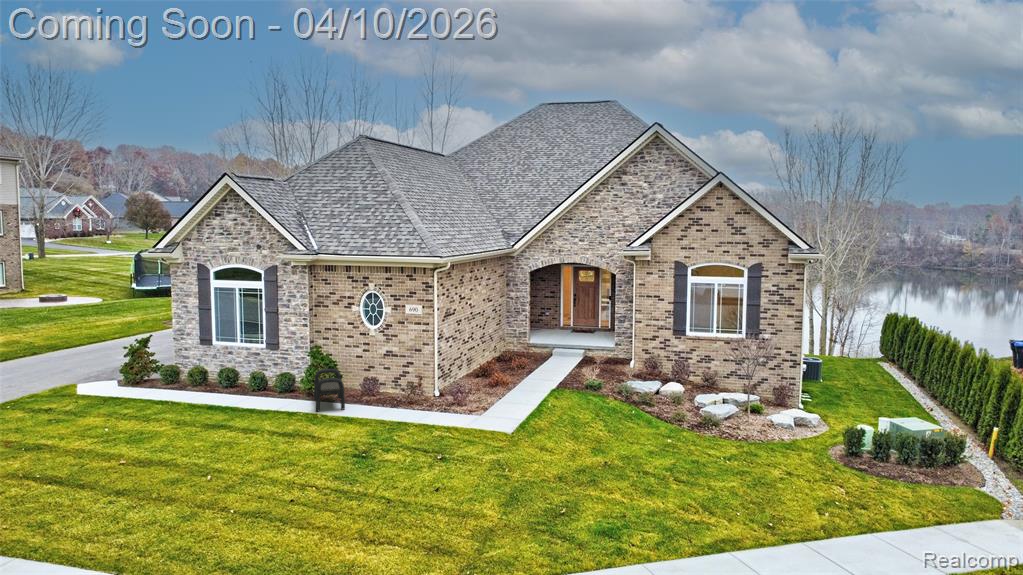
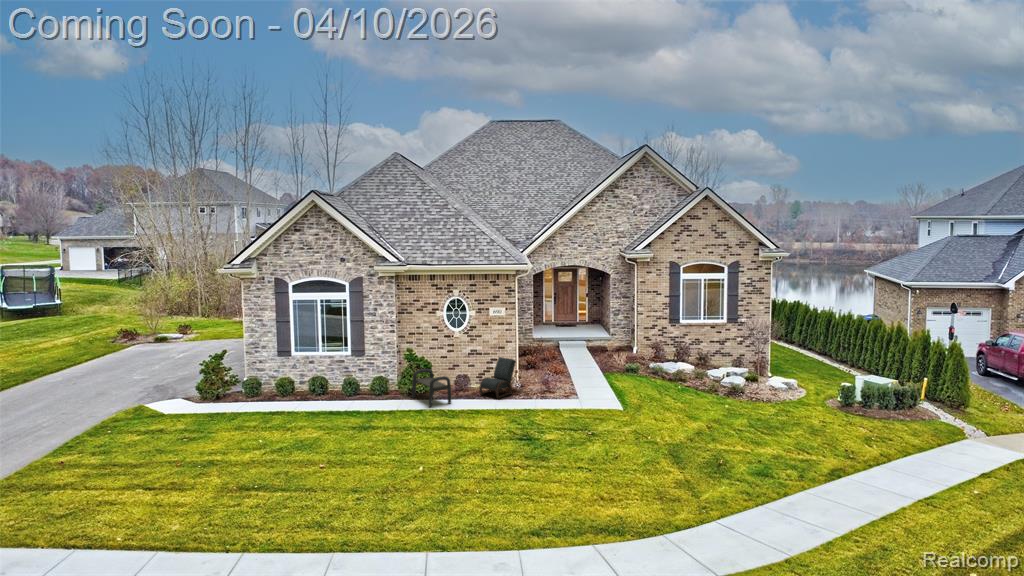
lounge chair: none [387,362,431,410] -> present [479,357,516,399]

